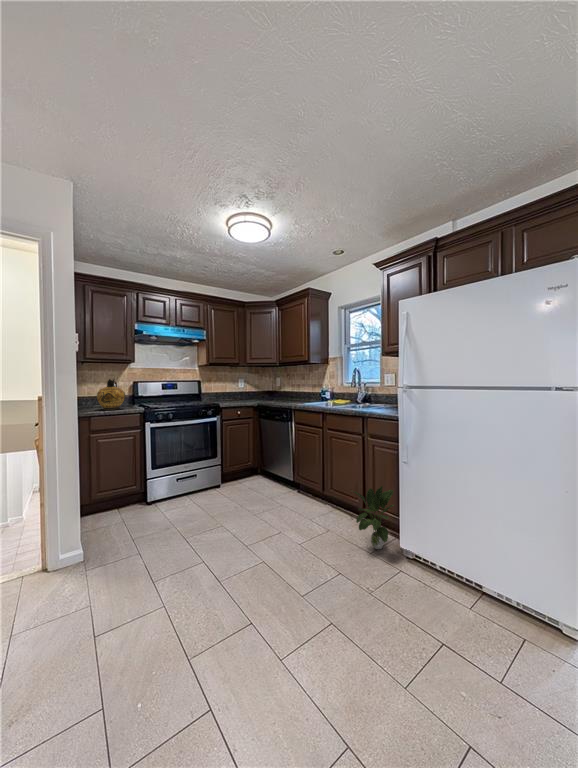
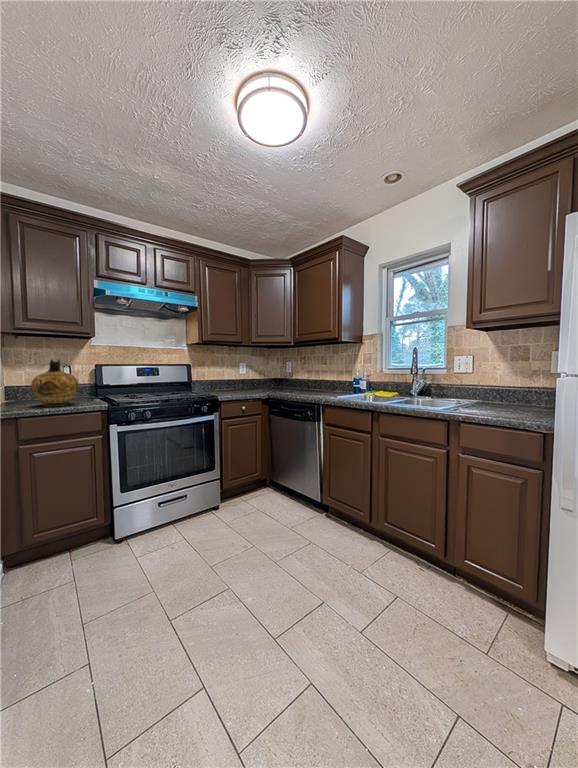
potted plant: present [354,486,394,549] -> none [450,543,537,653]

